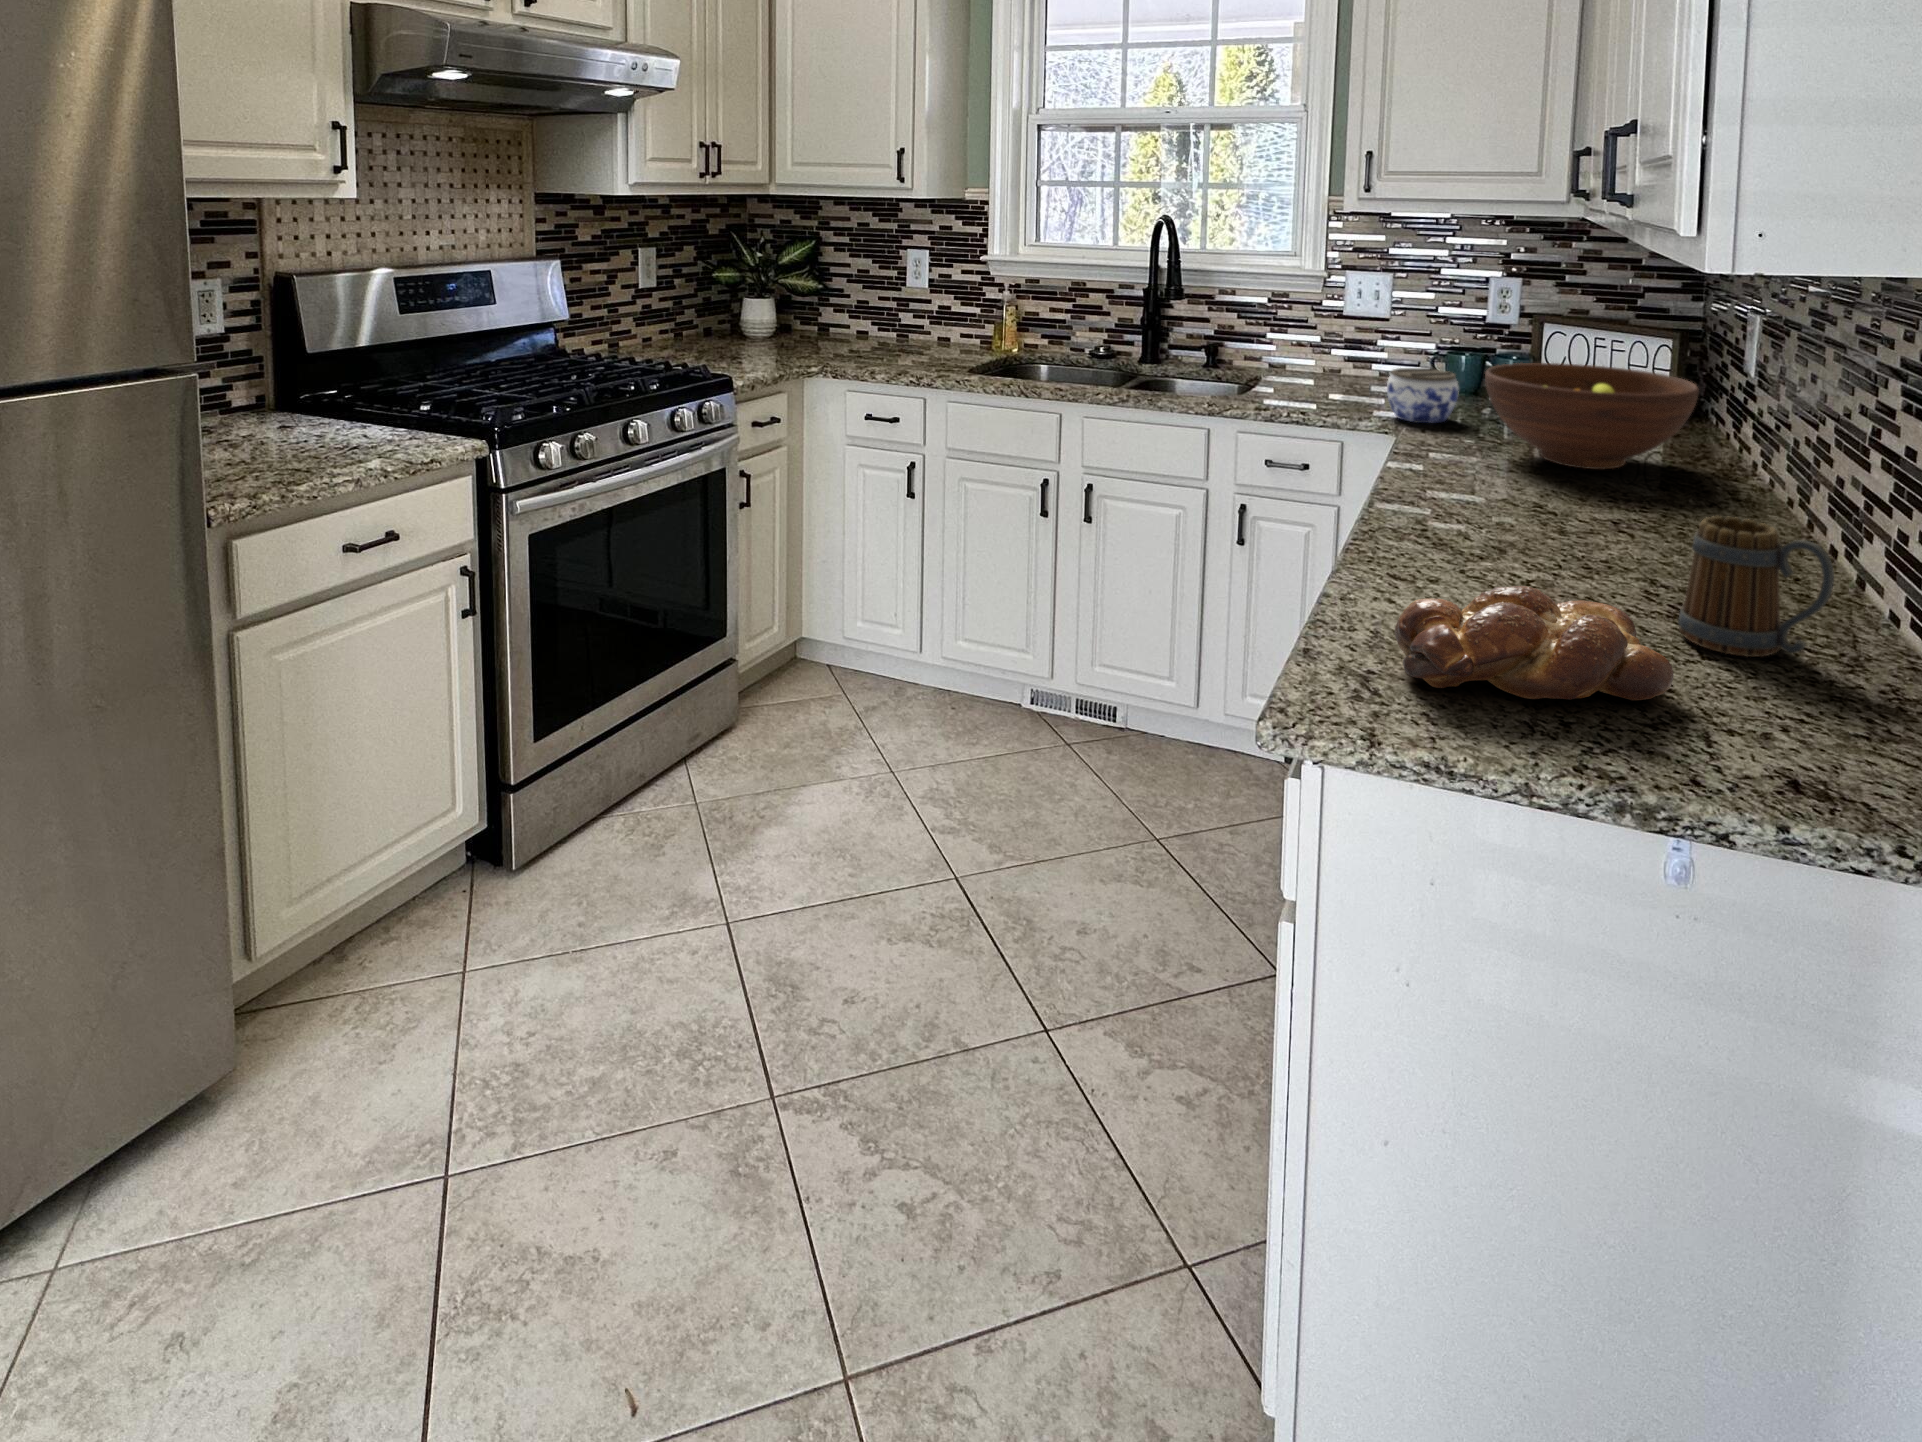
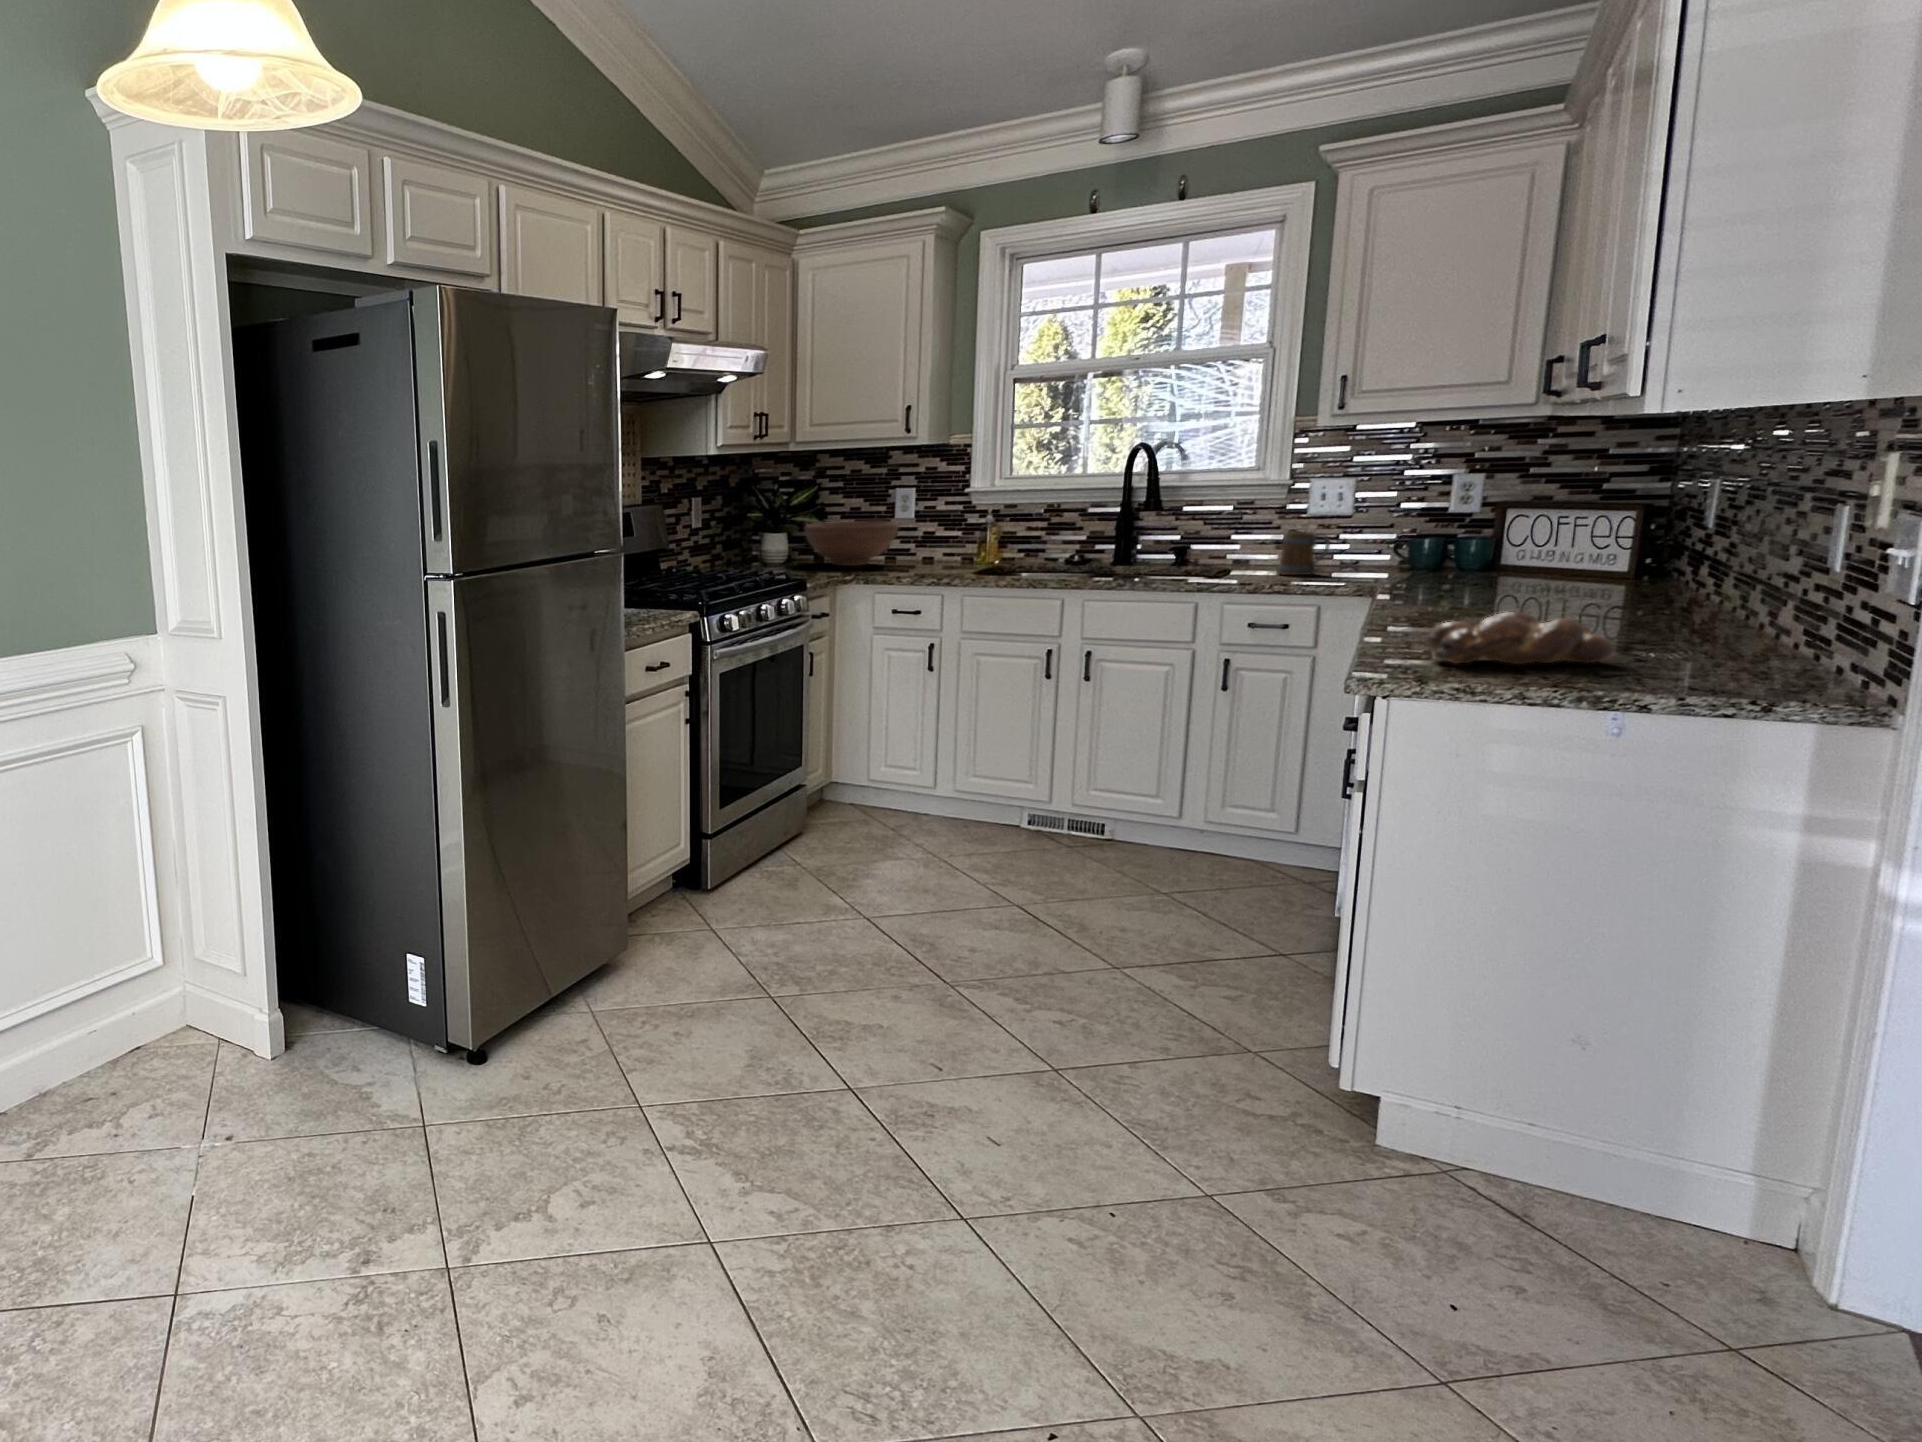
fruit bowl: present [1485,363,1699,469] -> present [805,521,899,566]
jar: present [1387,368,1459,423] -> none [1363,544,1430,585]
mug: present [1678,516,1834,657] -> present [1278,531,1330,575]

